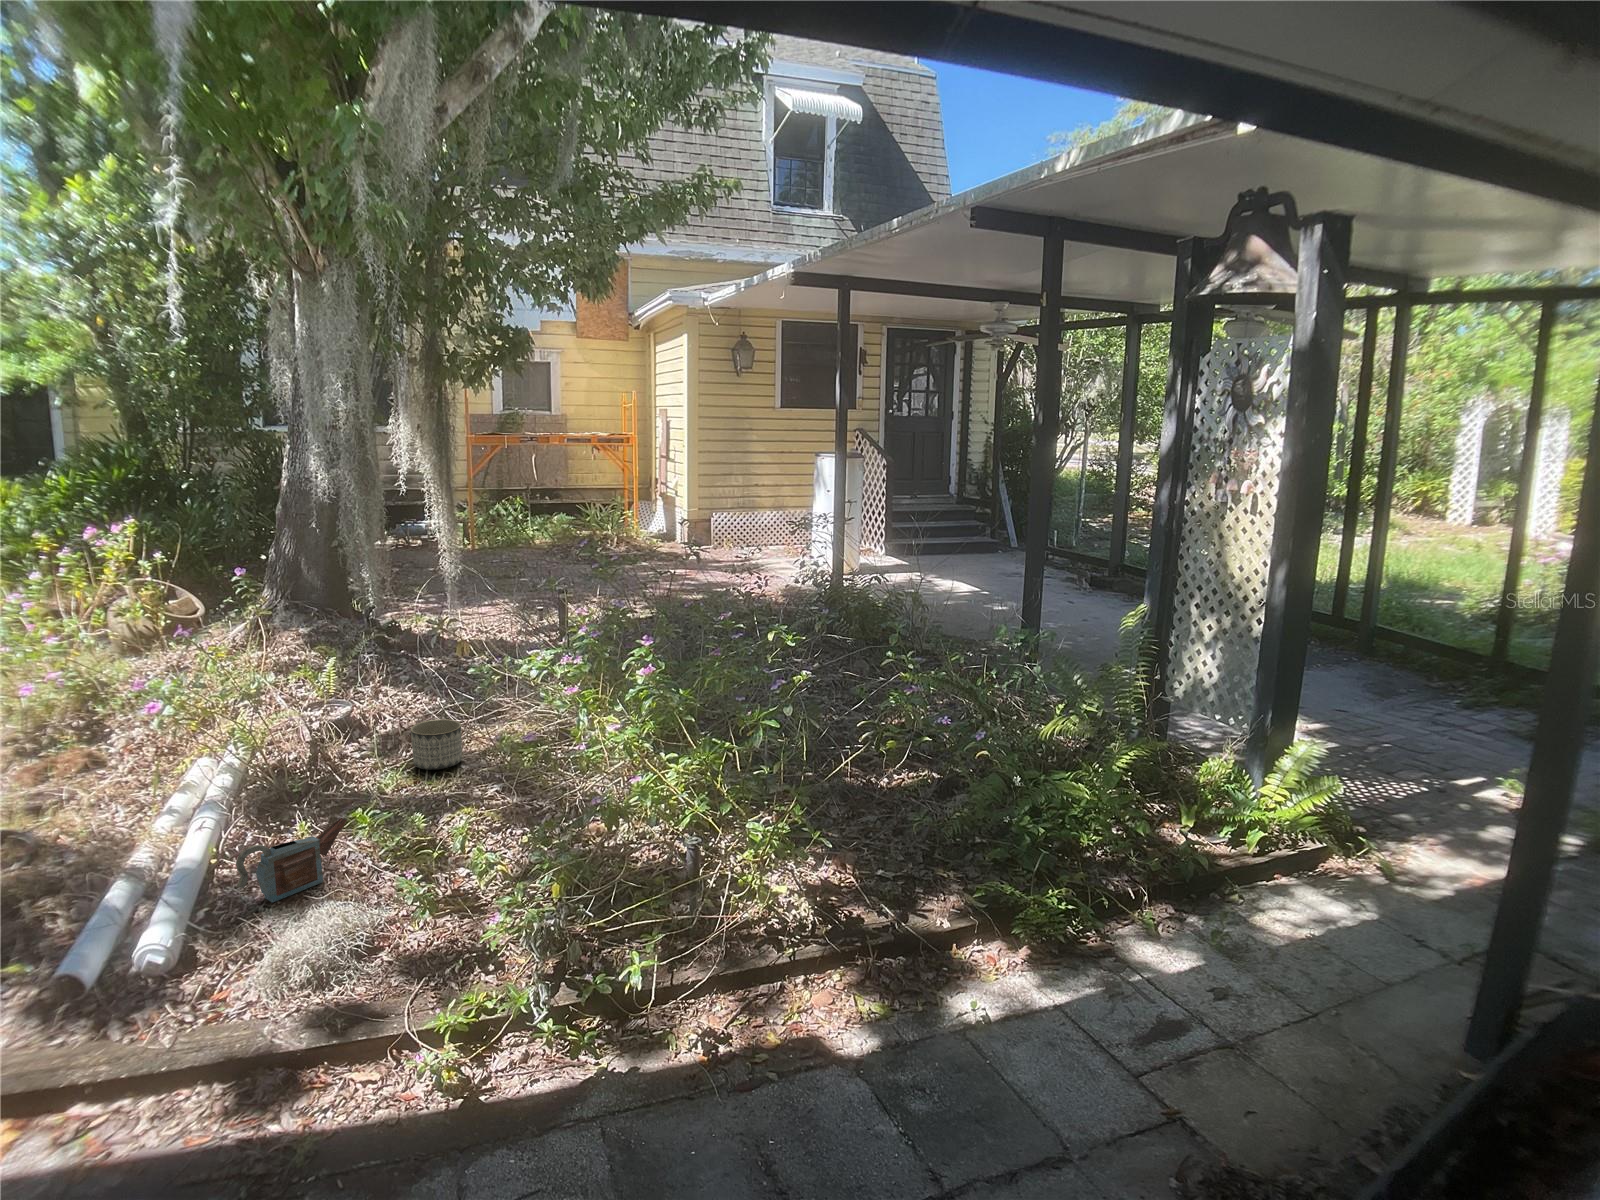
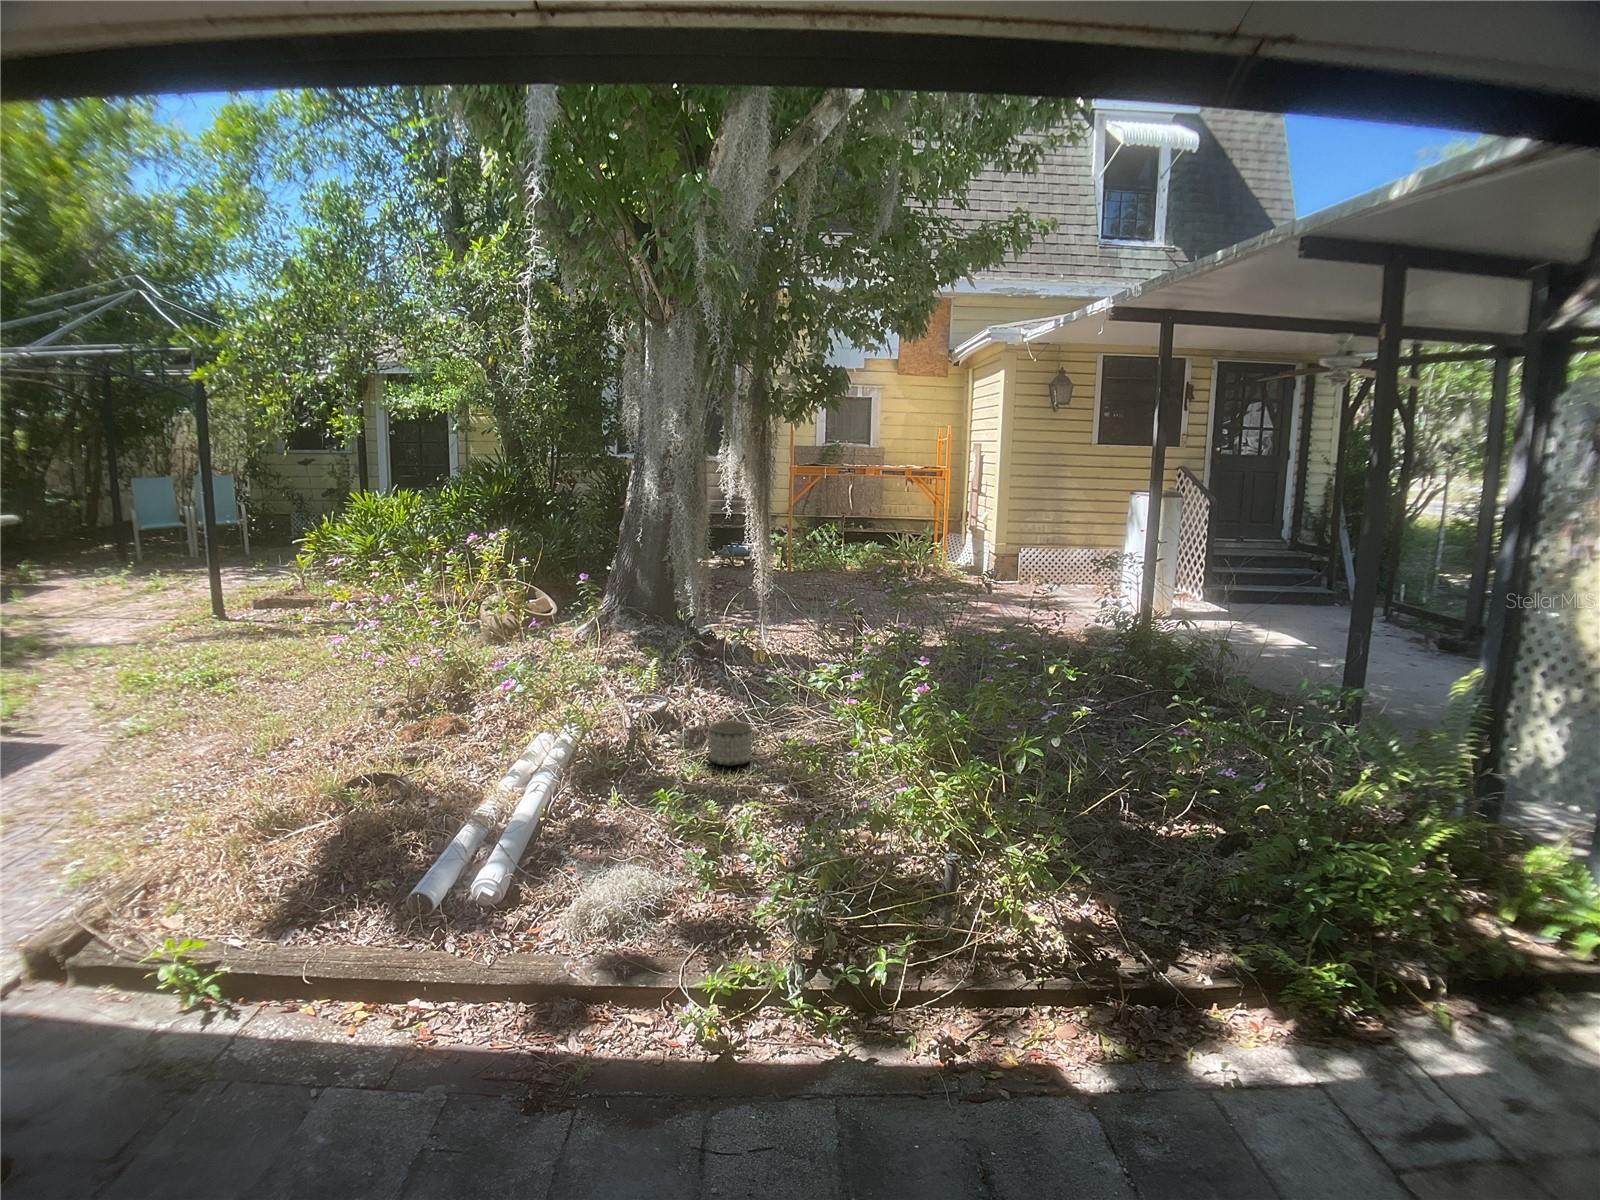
watering can: present [236,818,347,903] -> none [561,794,650,859]

